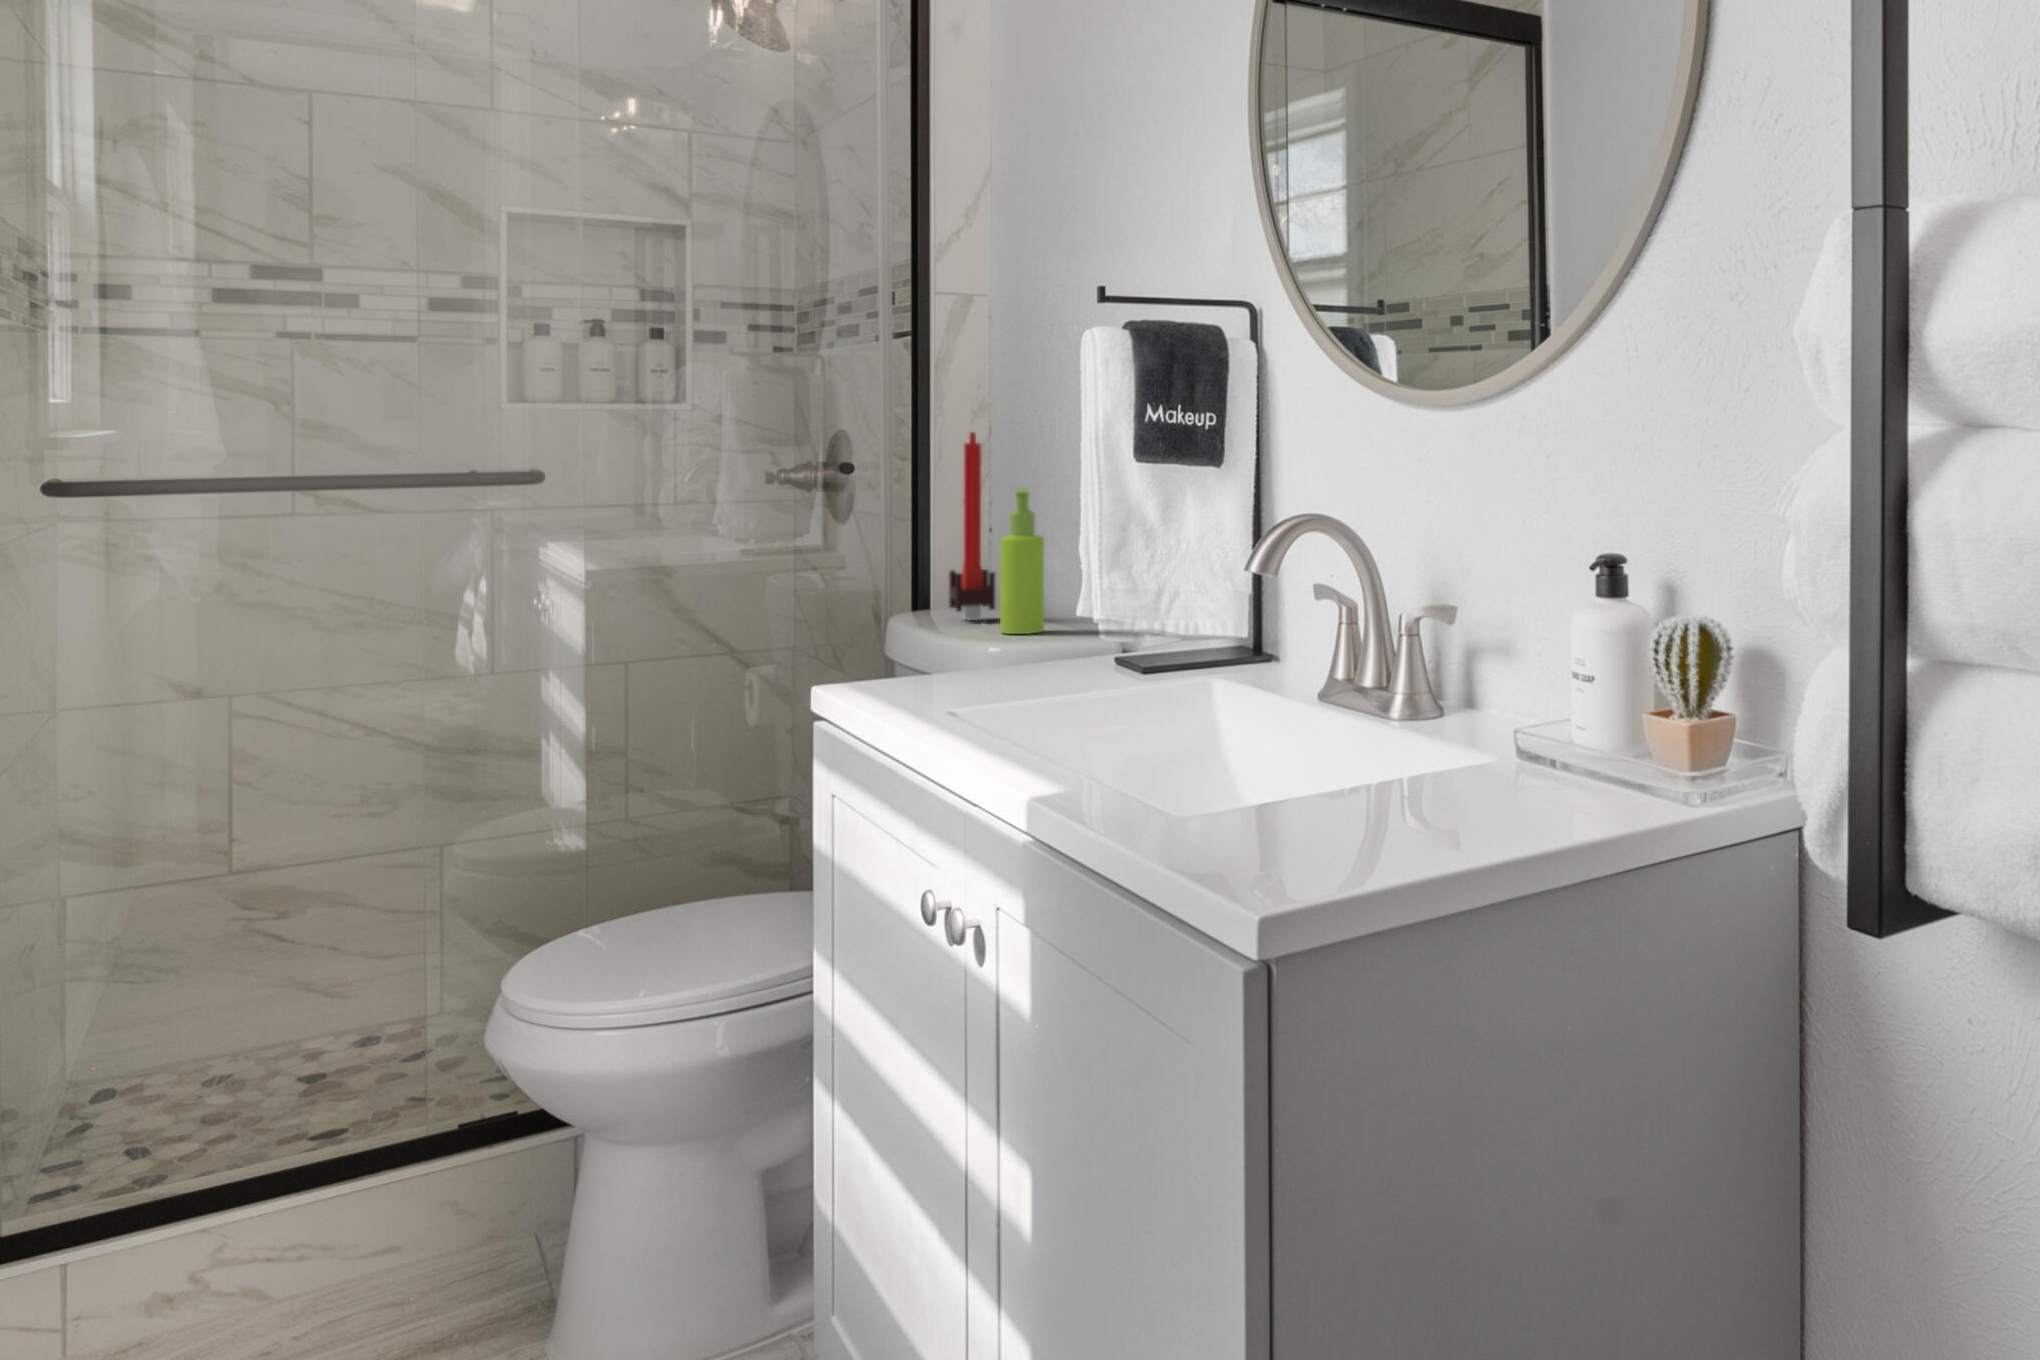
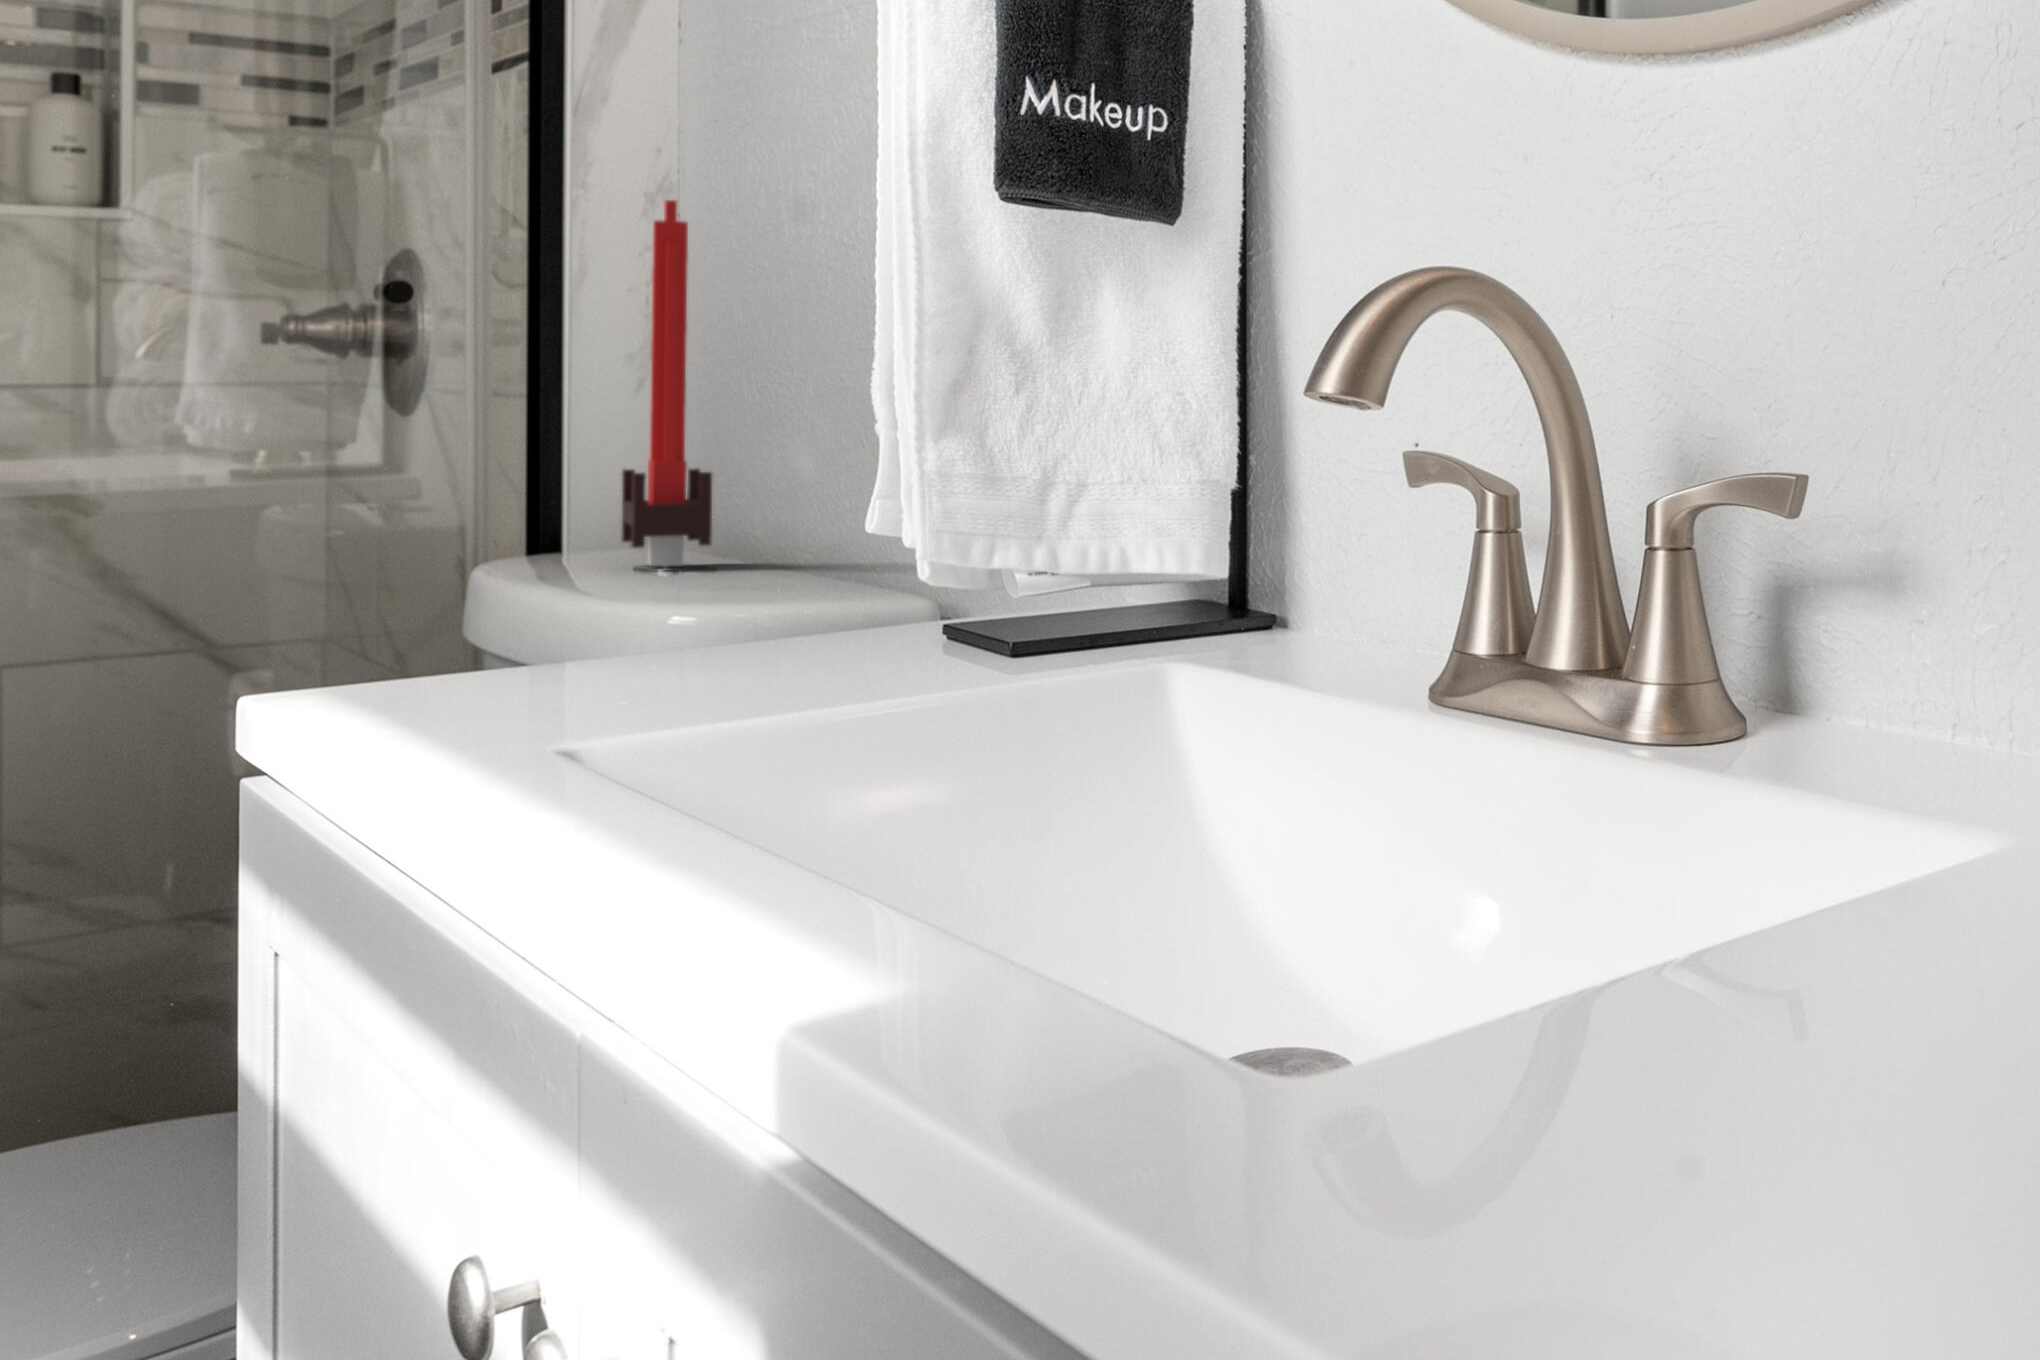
soap dispenser: present [1000,488,1044,634] -> none [715,296,805,586]

